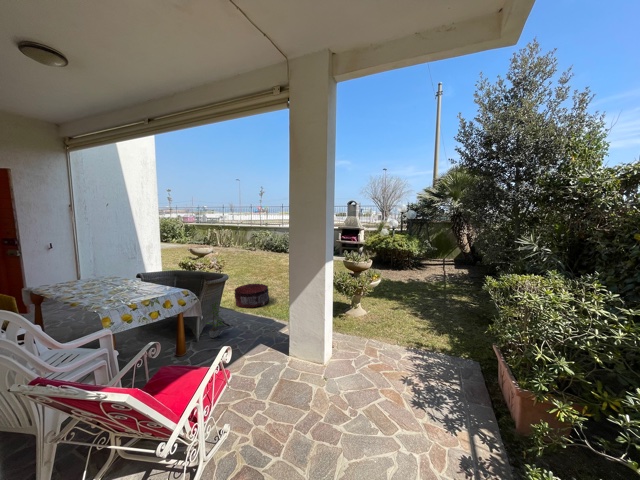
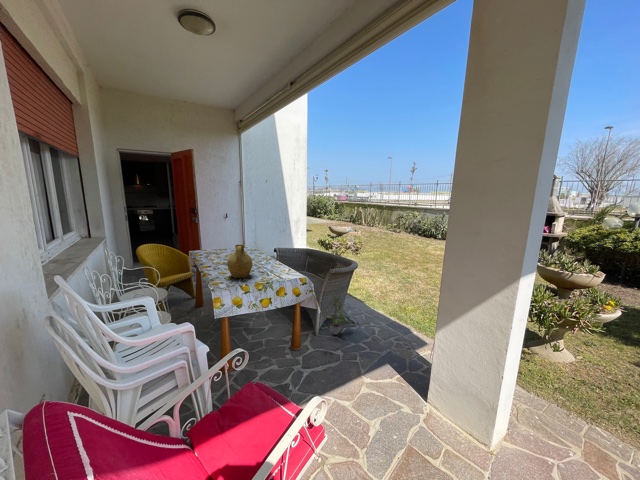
pitcher: none [104,269,132,301] -> present [227,244,252,278]
pouf: present [234,284,270,308] -> none [366,273,408,304]

